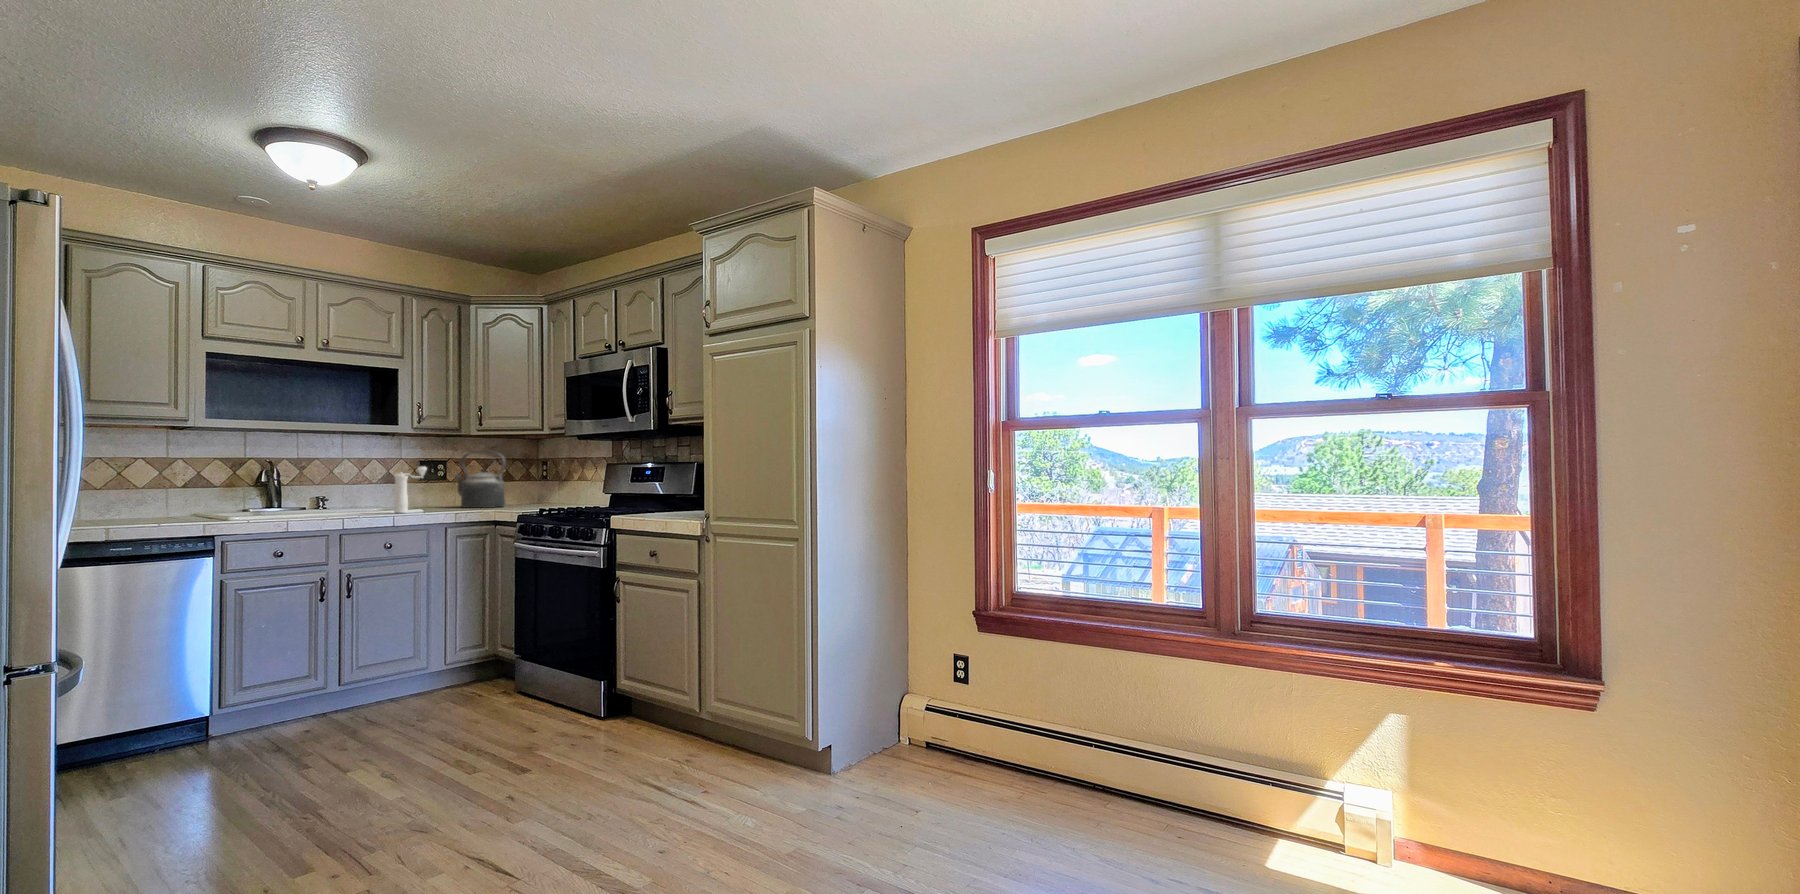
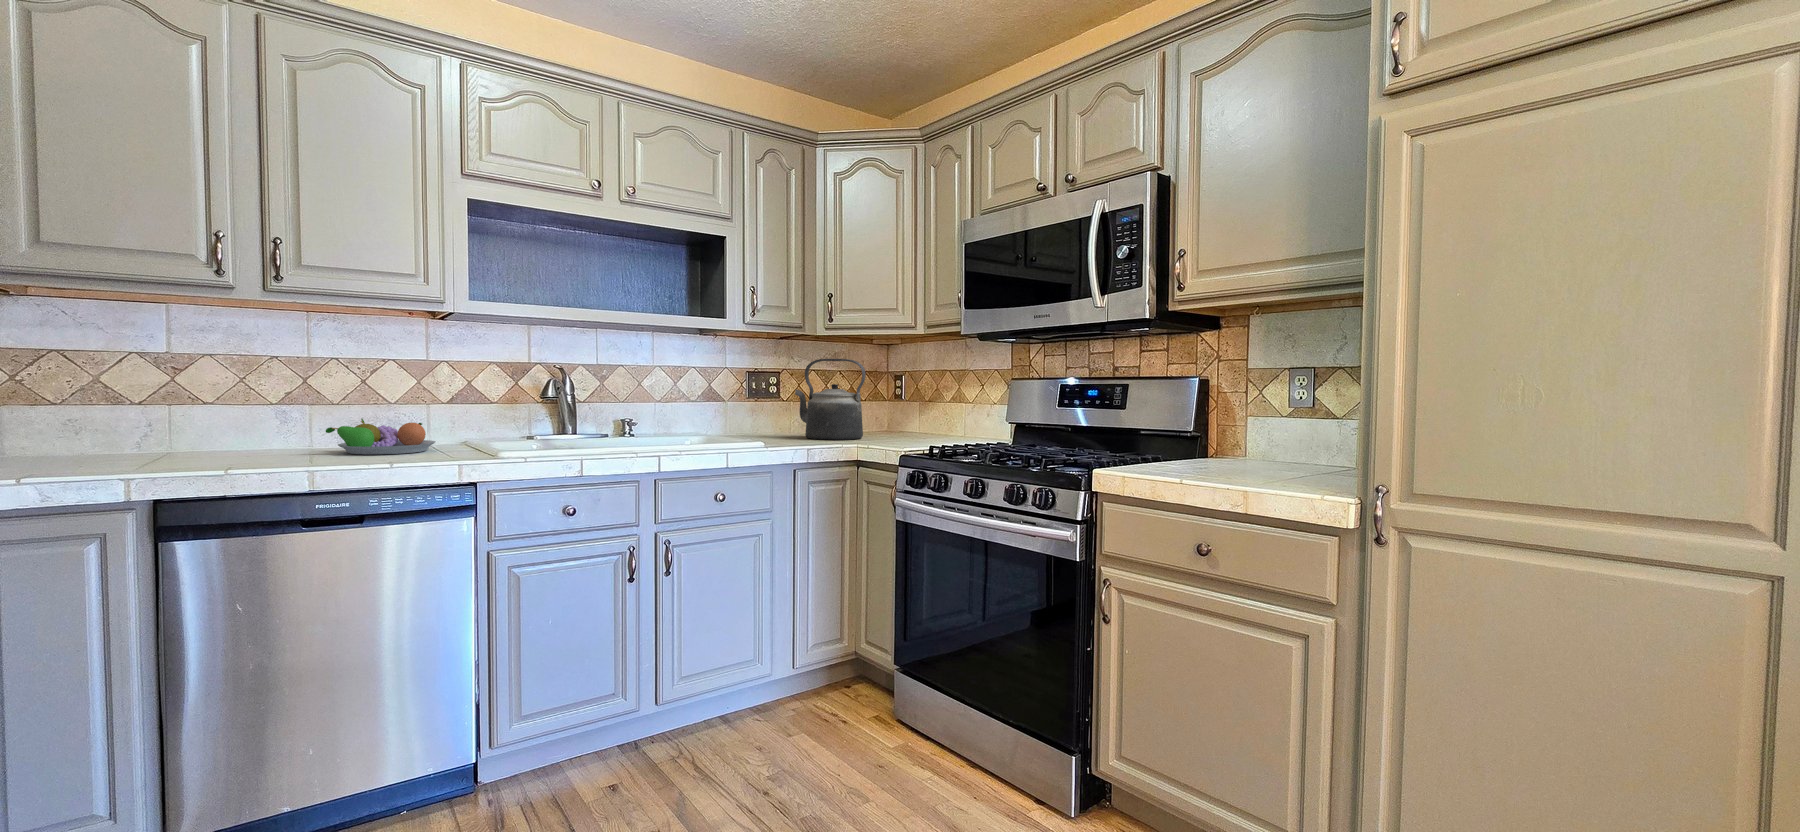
pepper mill: present [394,467,427,513] -> none [728,378,771,449]
fruit bowl: none [103,497,180,520] -> present [326,419,436,455]

